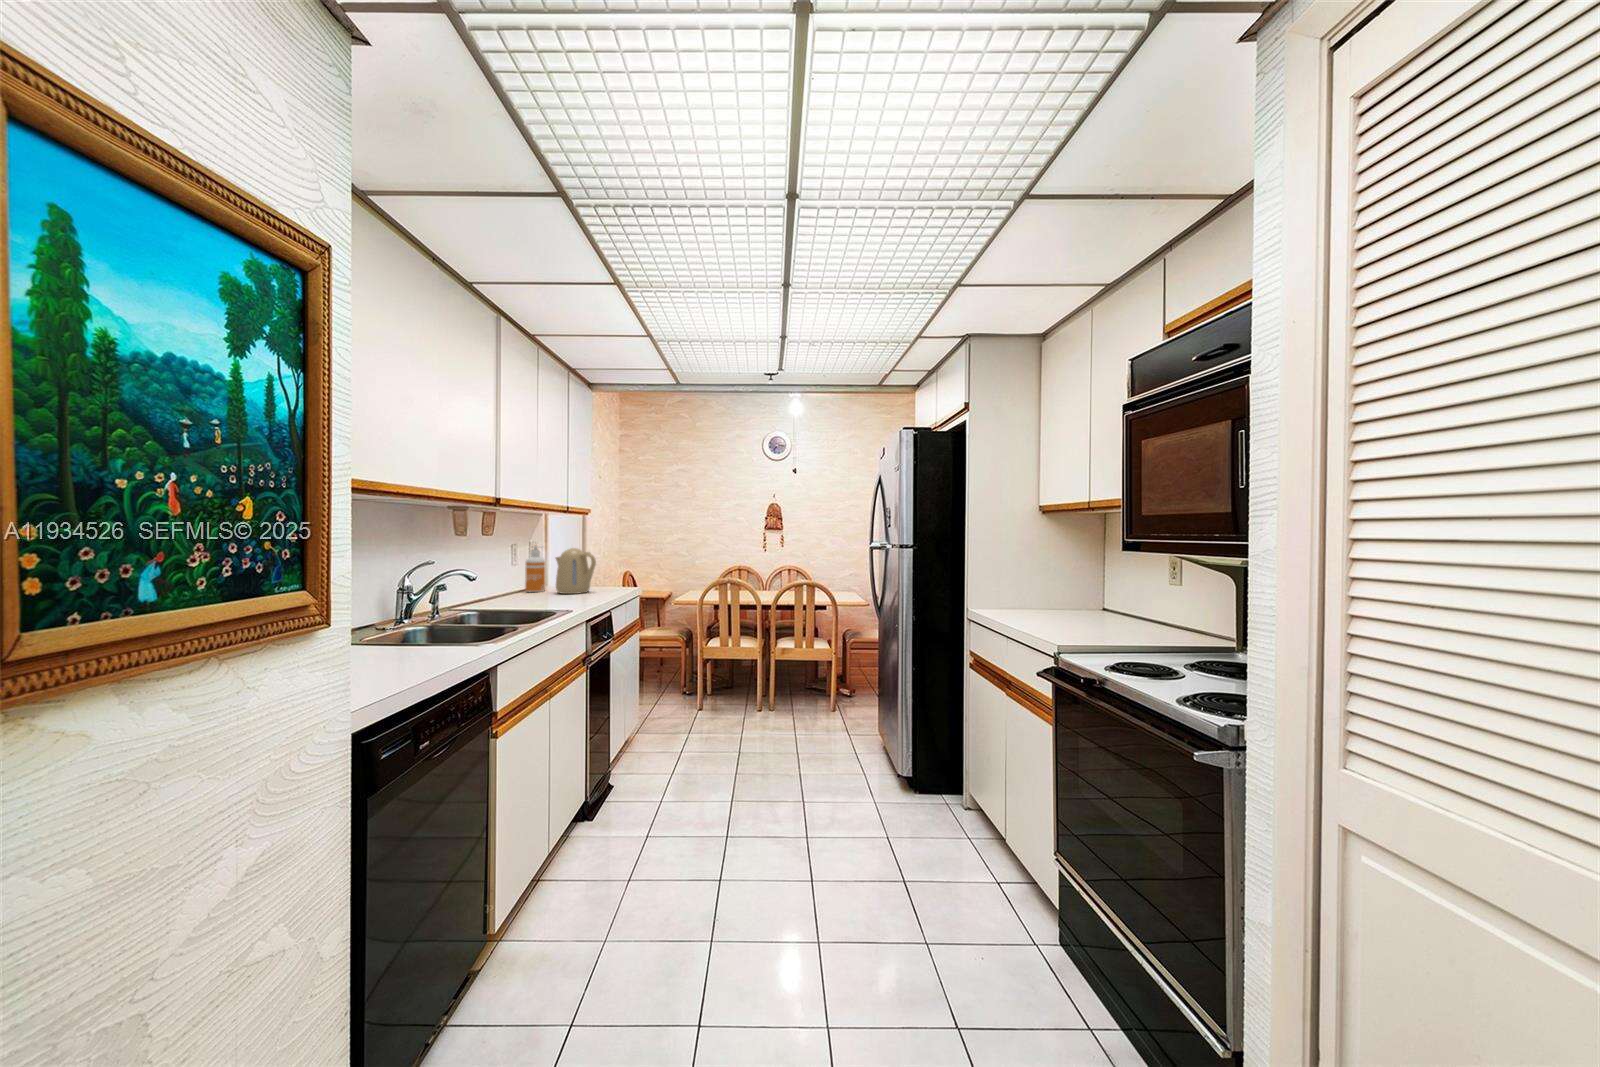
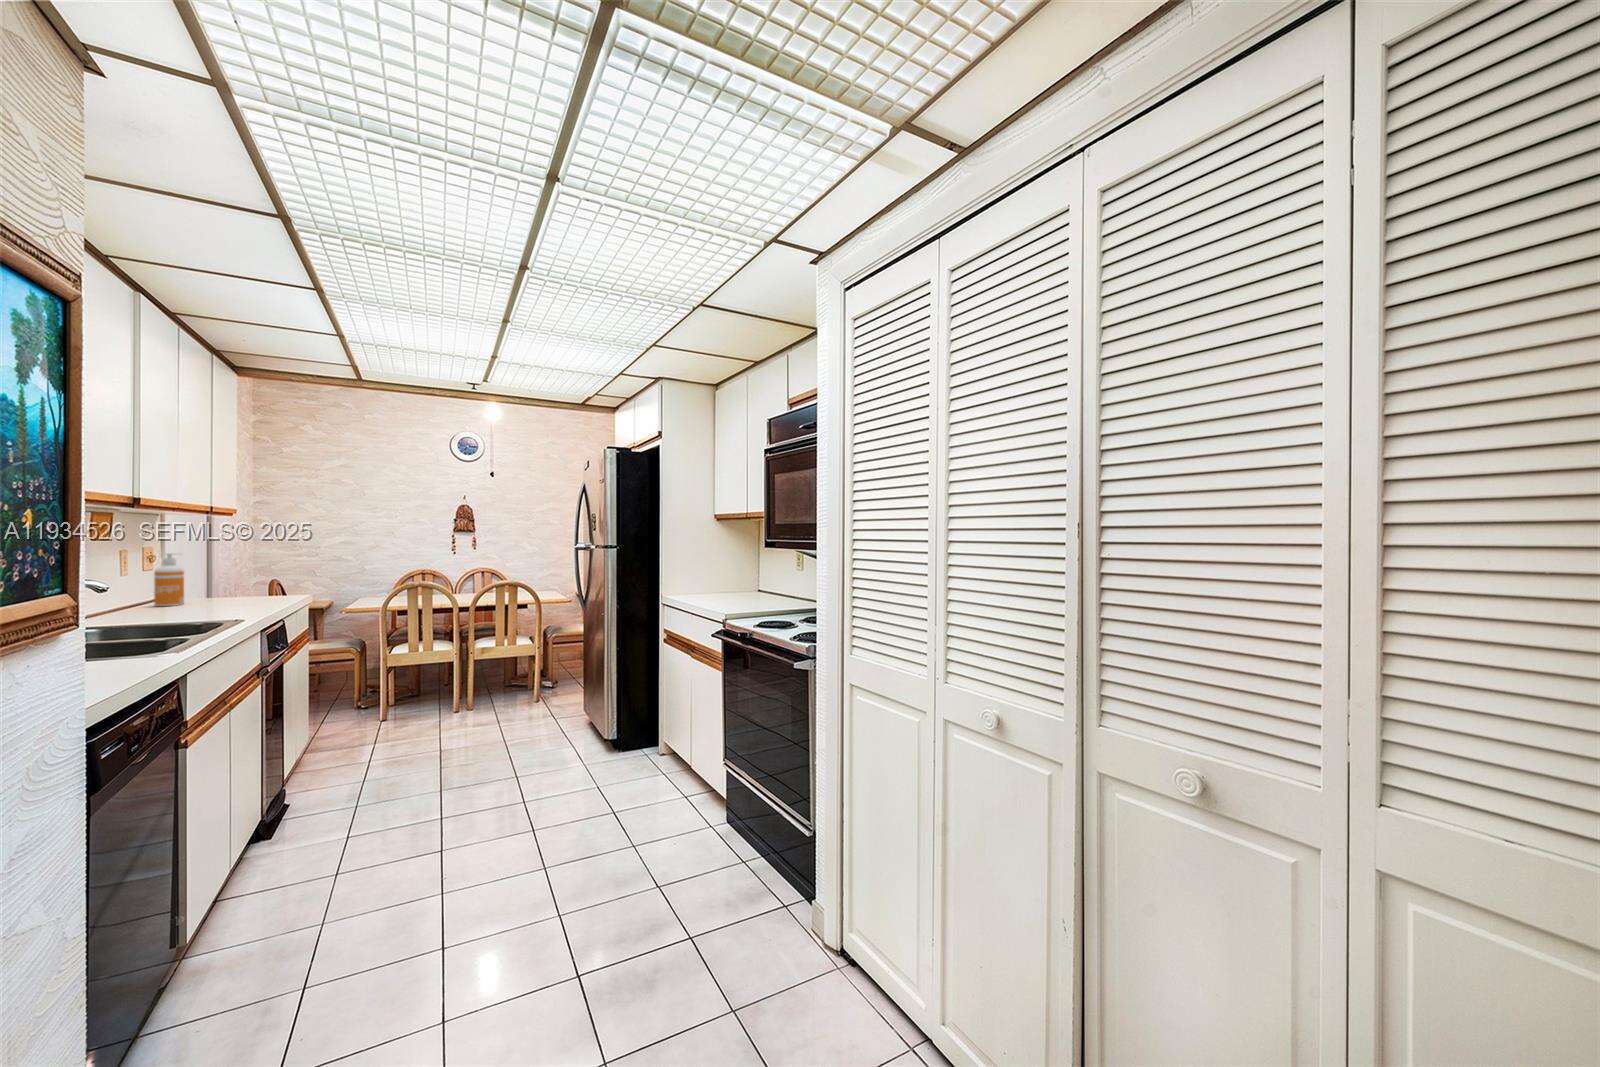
kettle: present [556,548,596,594] -> none [201,554,263,605]

